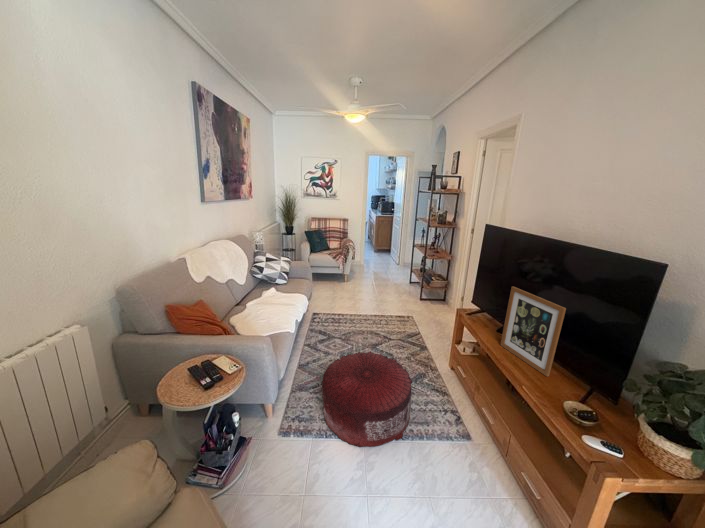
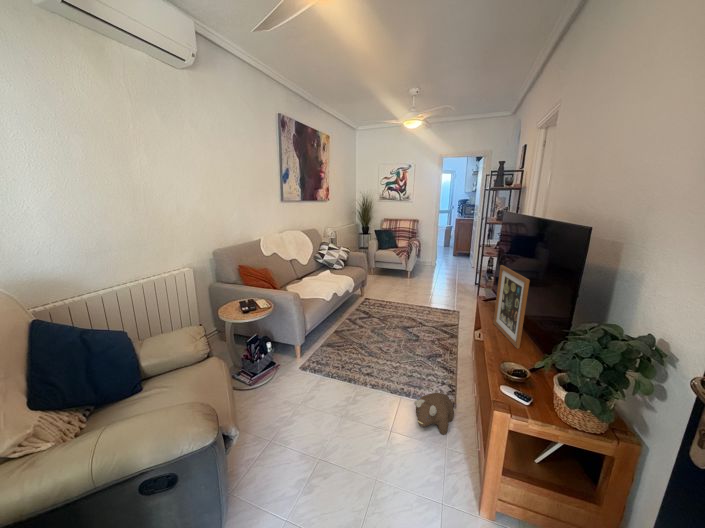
pouf: present [322,351,412,447] -> none [333,322,411,391]
plush toy: none [446,432,488,485] -> present [414,393,454,435]

